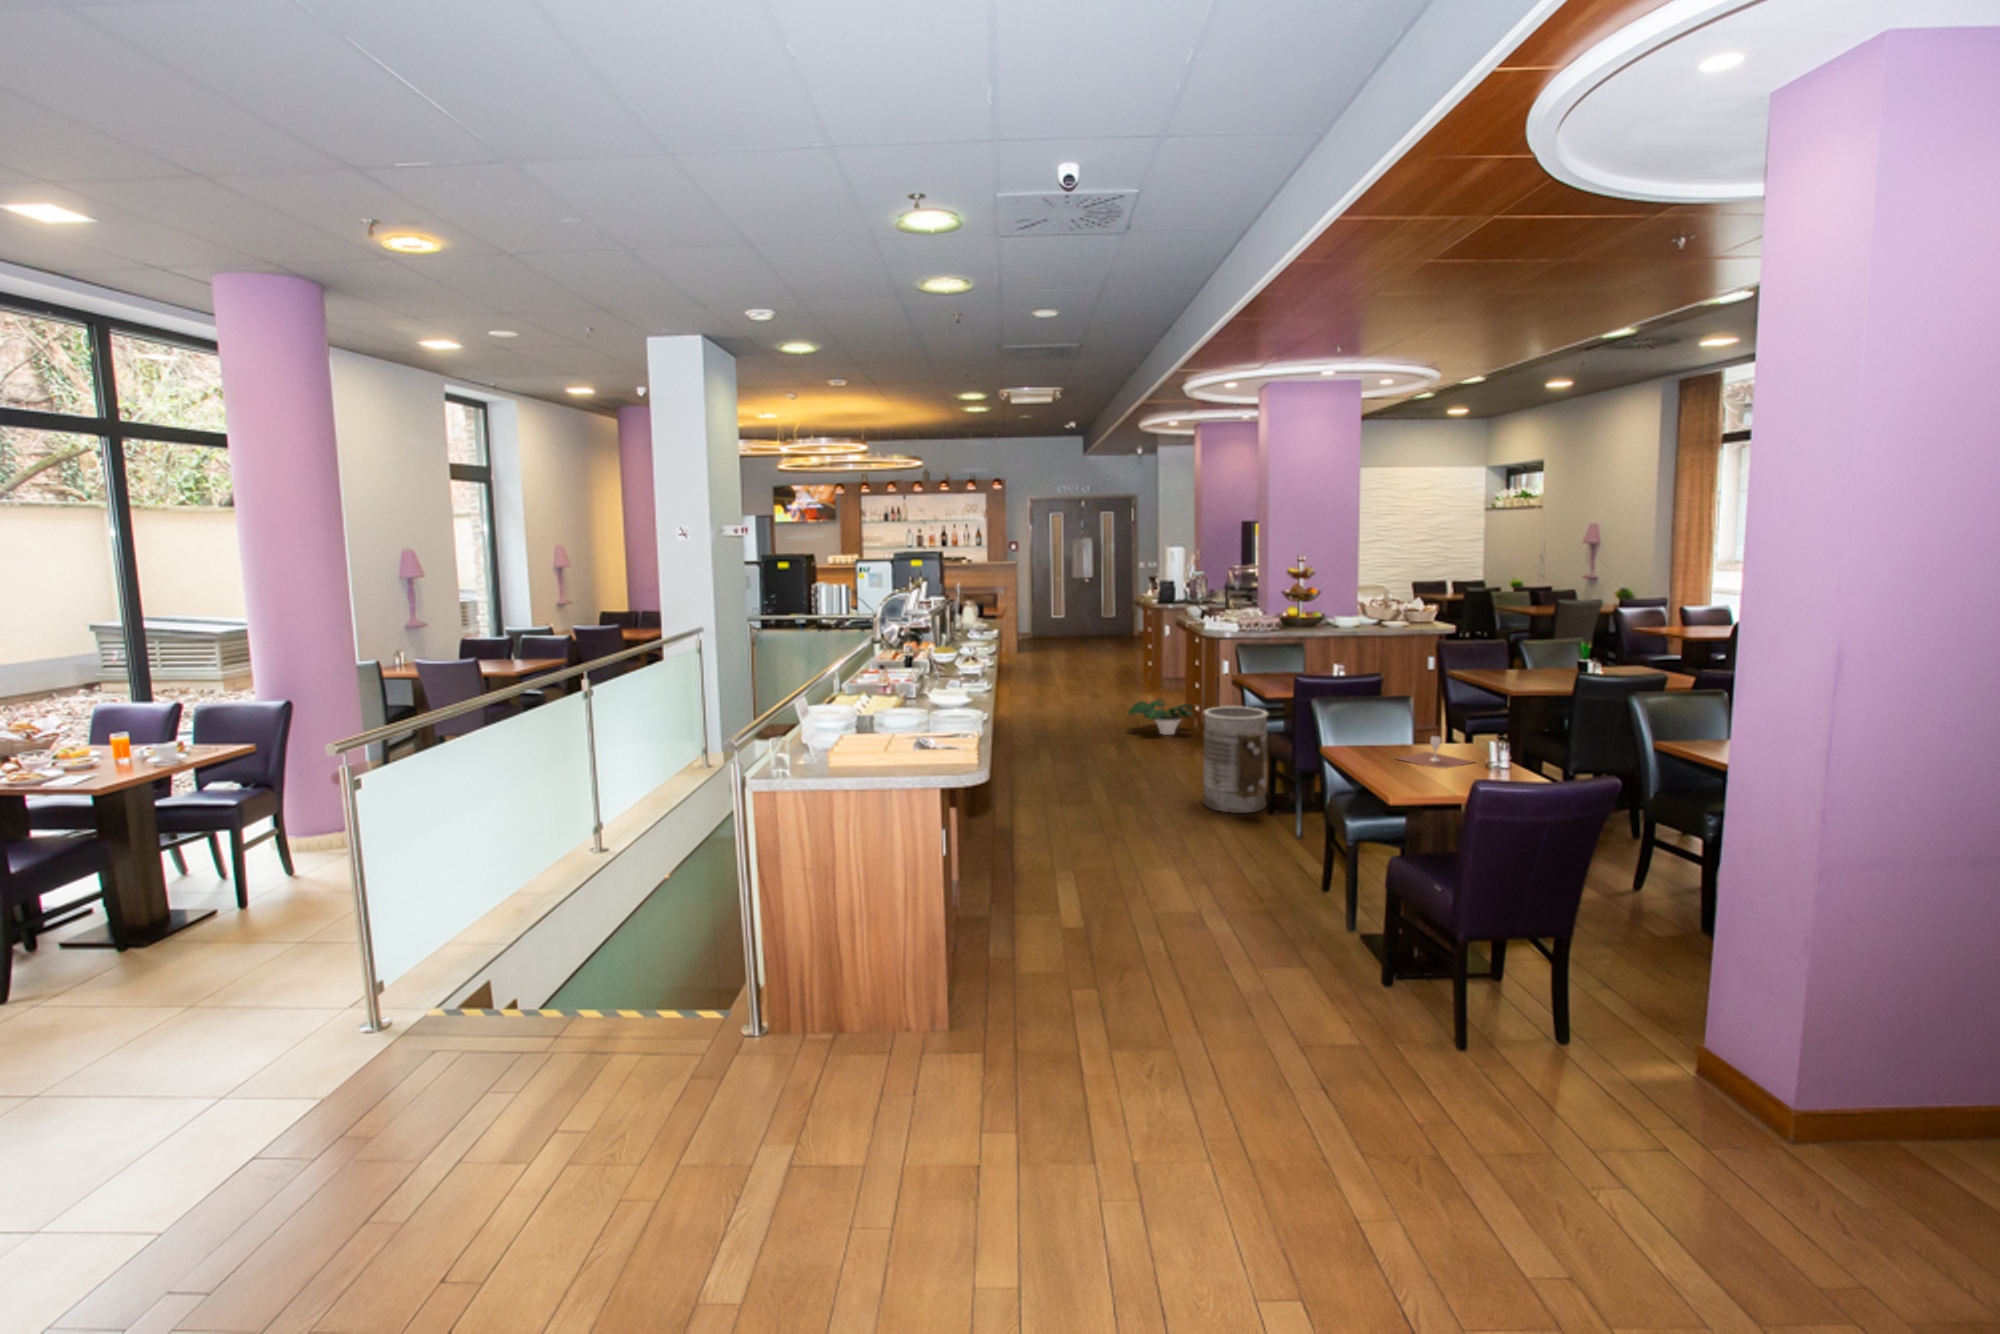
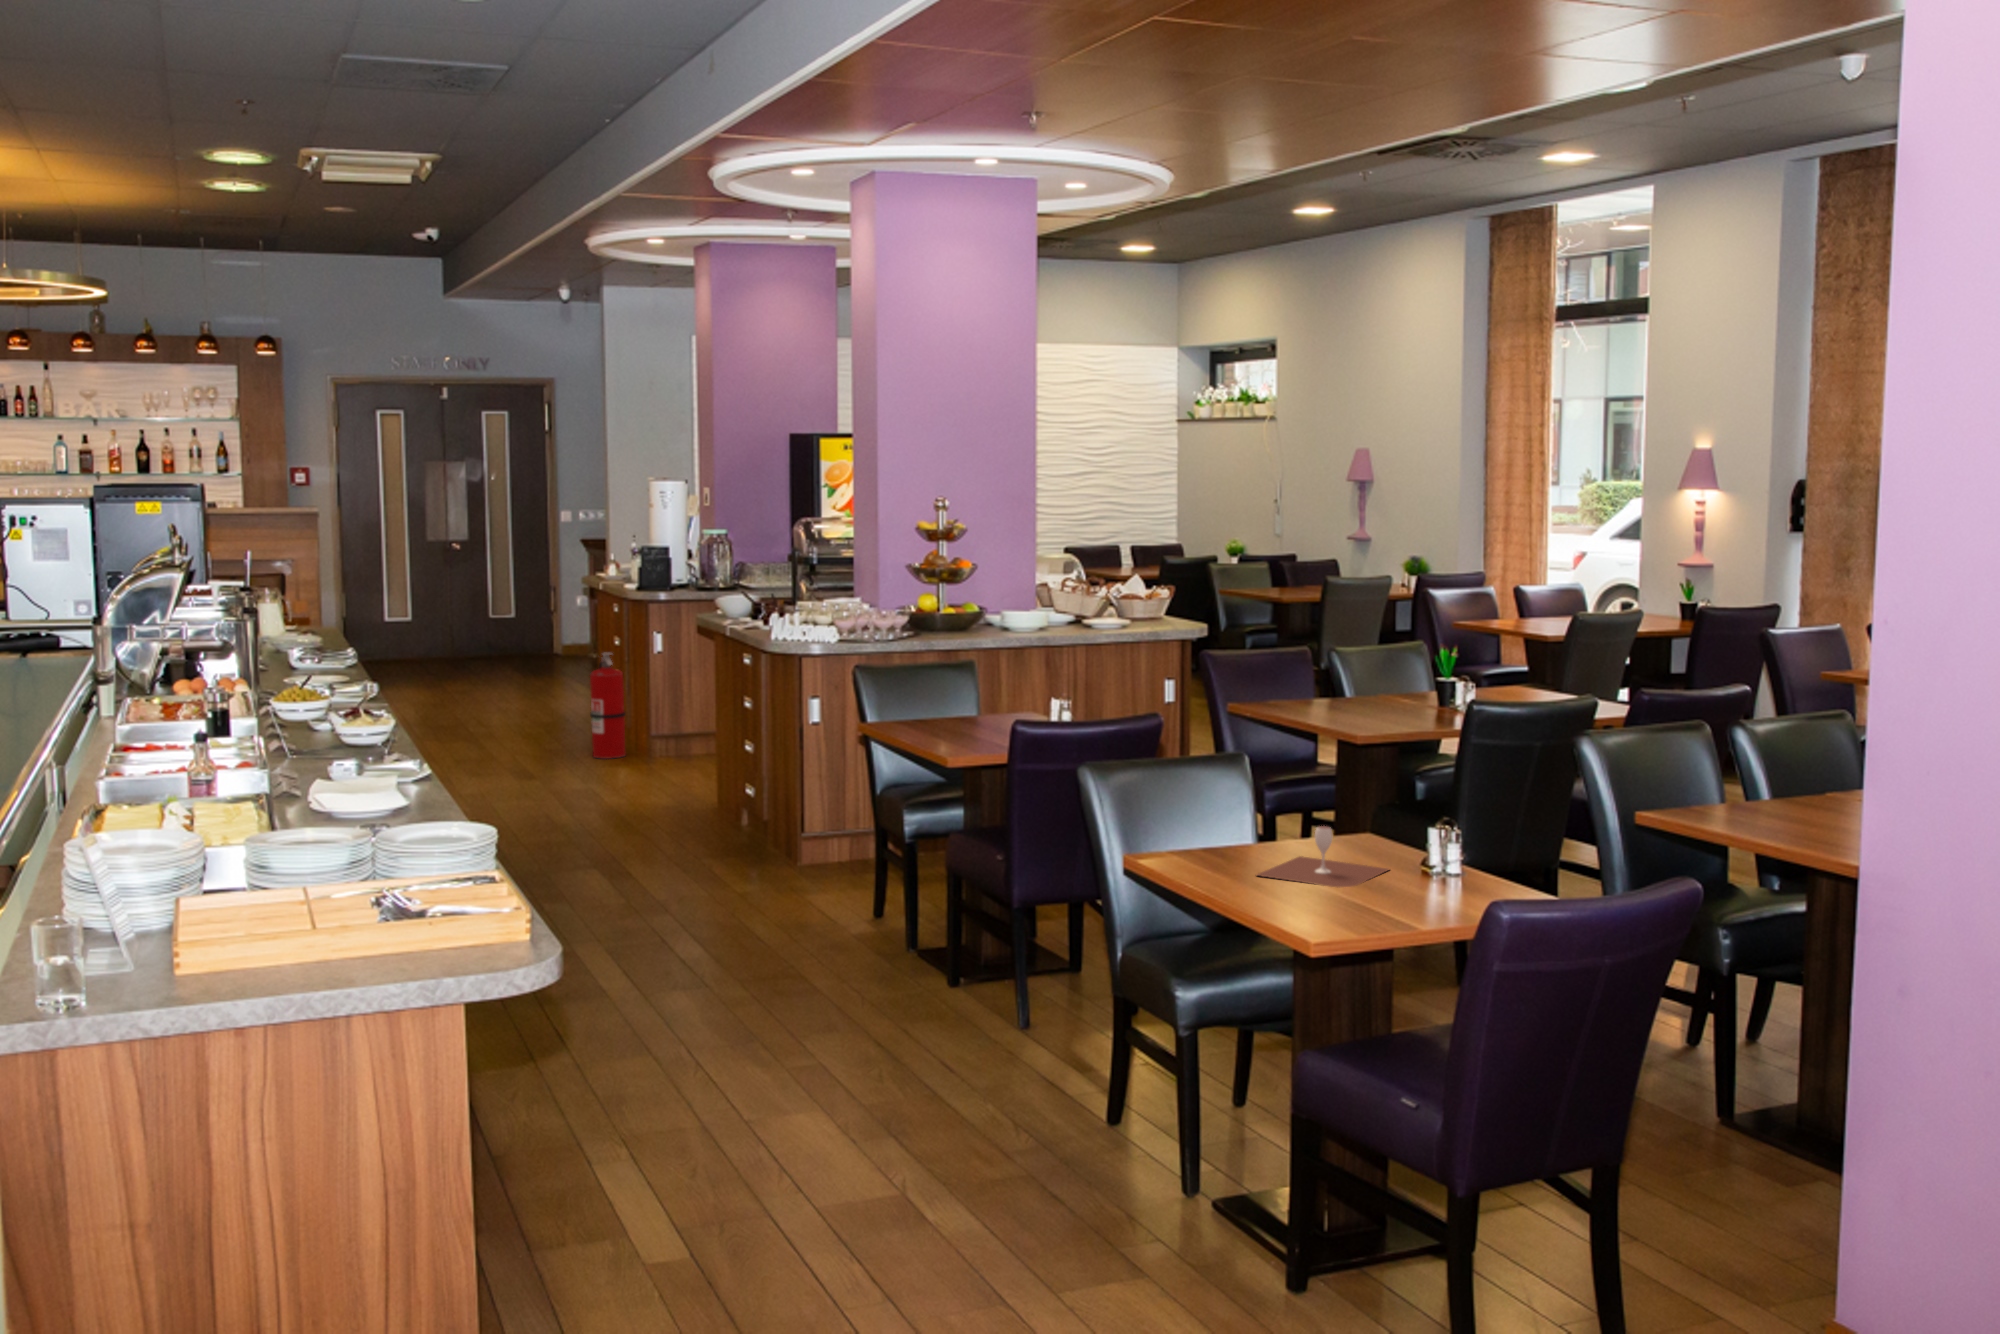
fire extinguisher: none [1129,633,1146,685] -> present [590,653,626,759]
potted plant: present [1129,699,1194,735] -> none [621,783,755,856]
trash can: present [1203,706,1268,813] -> none [814,791,948,1004]

